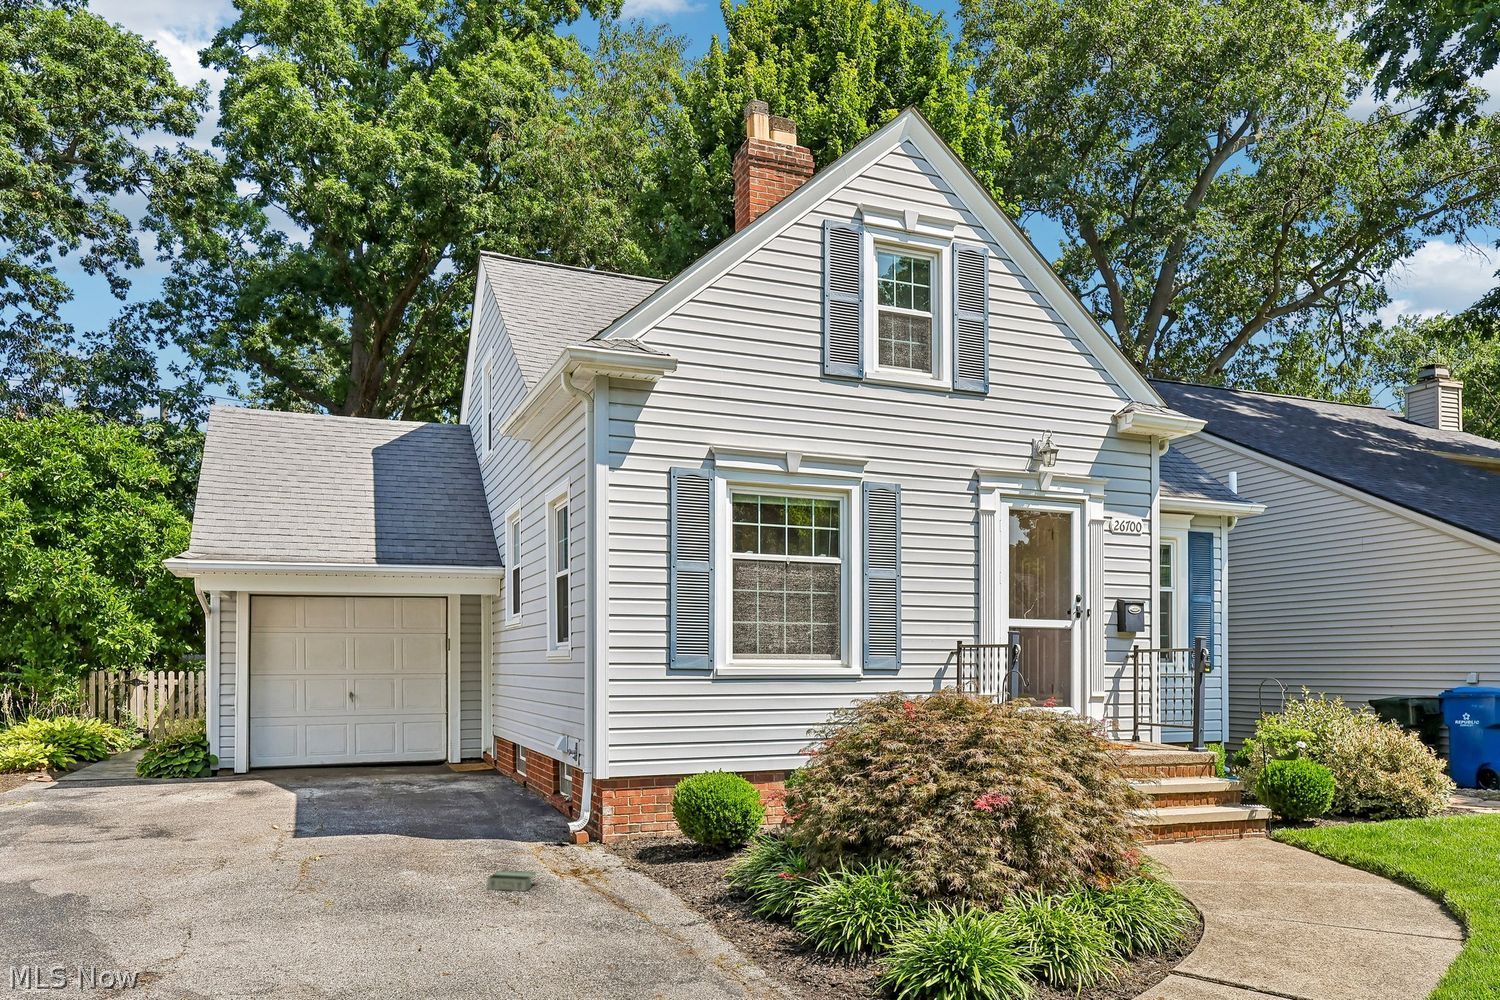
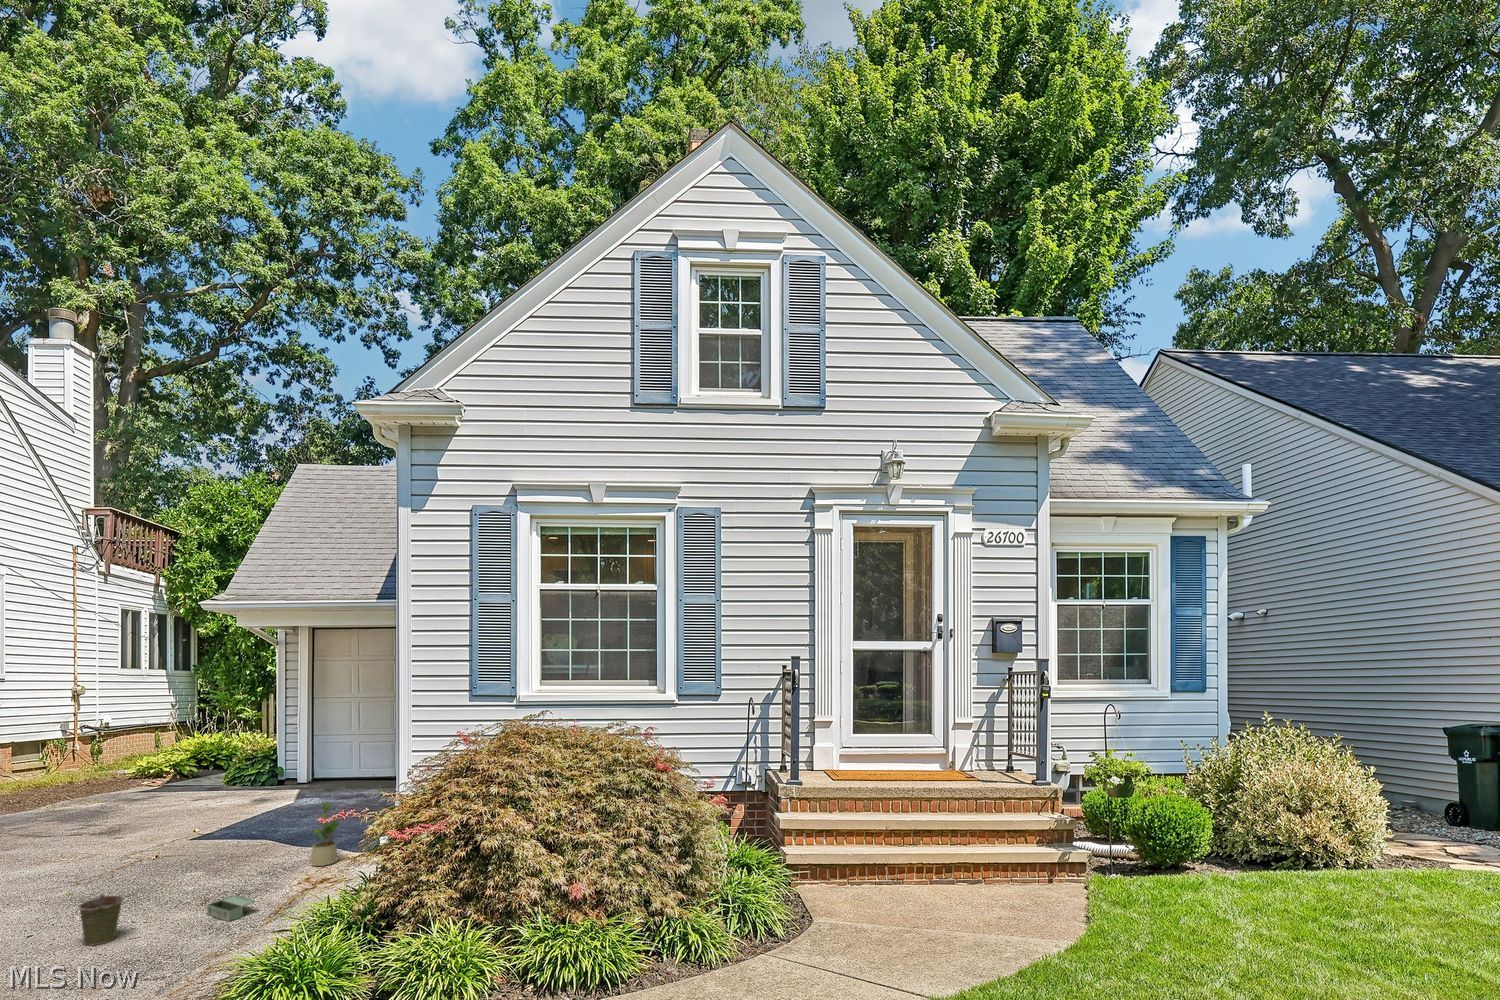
potted plant: none [502,783,536,854] -> present [311,802,339,866]
bucket: none [393,863,438,915] -> present [75,894,123,945]

